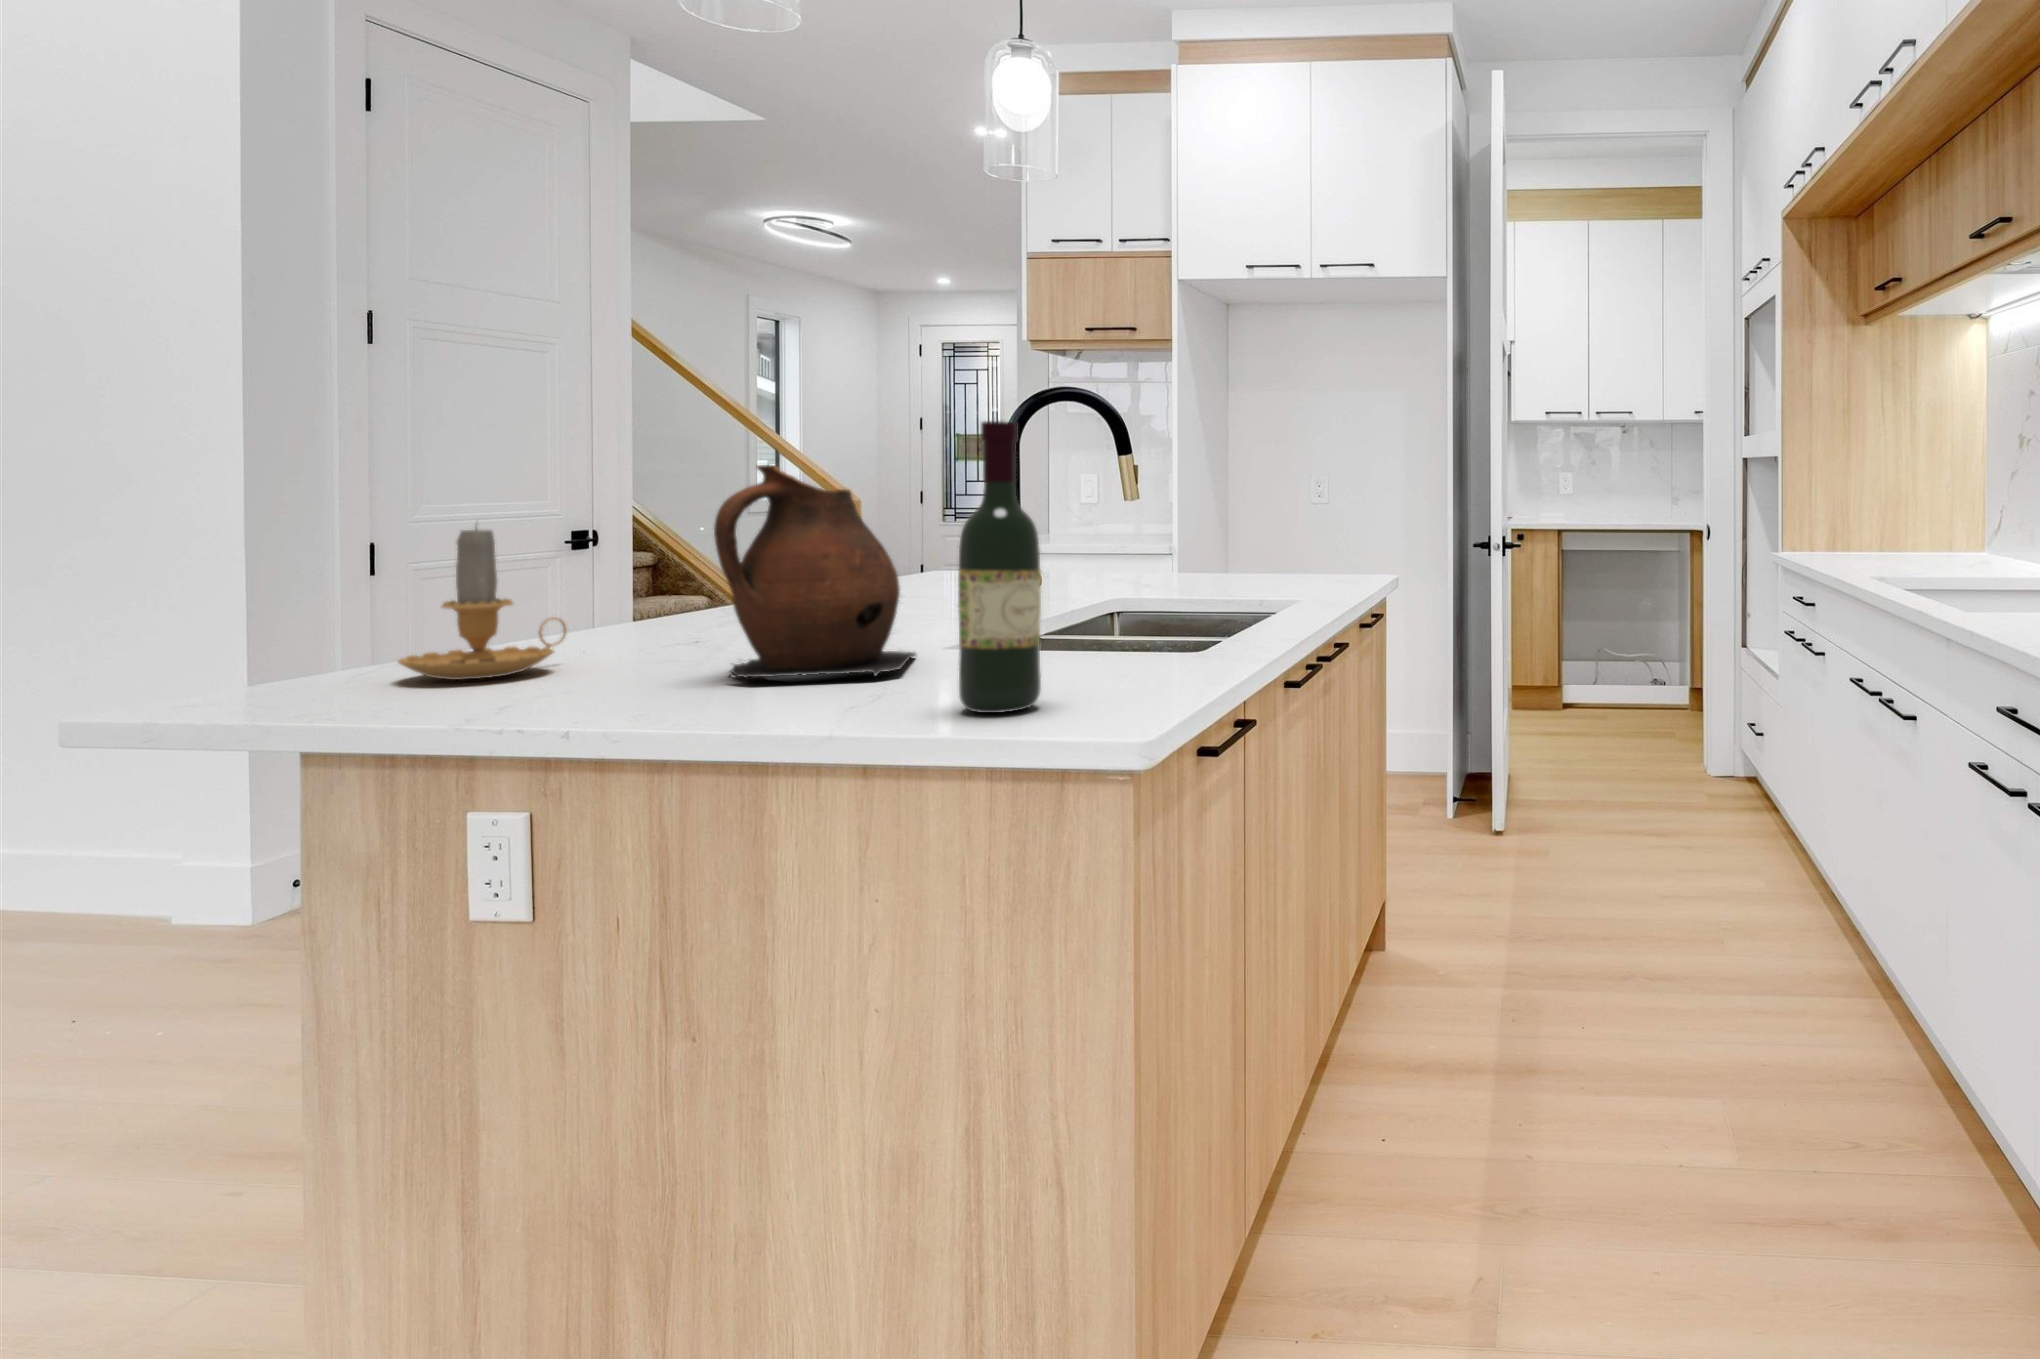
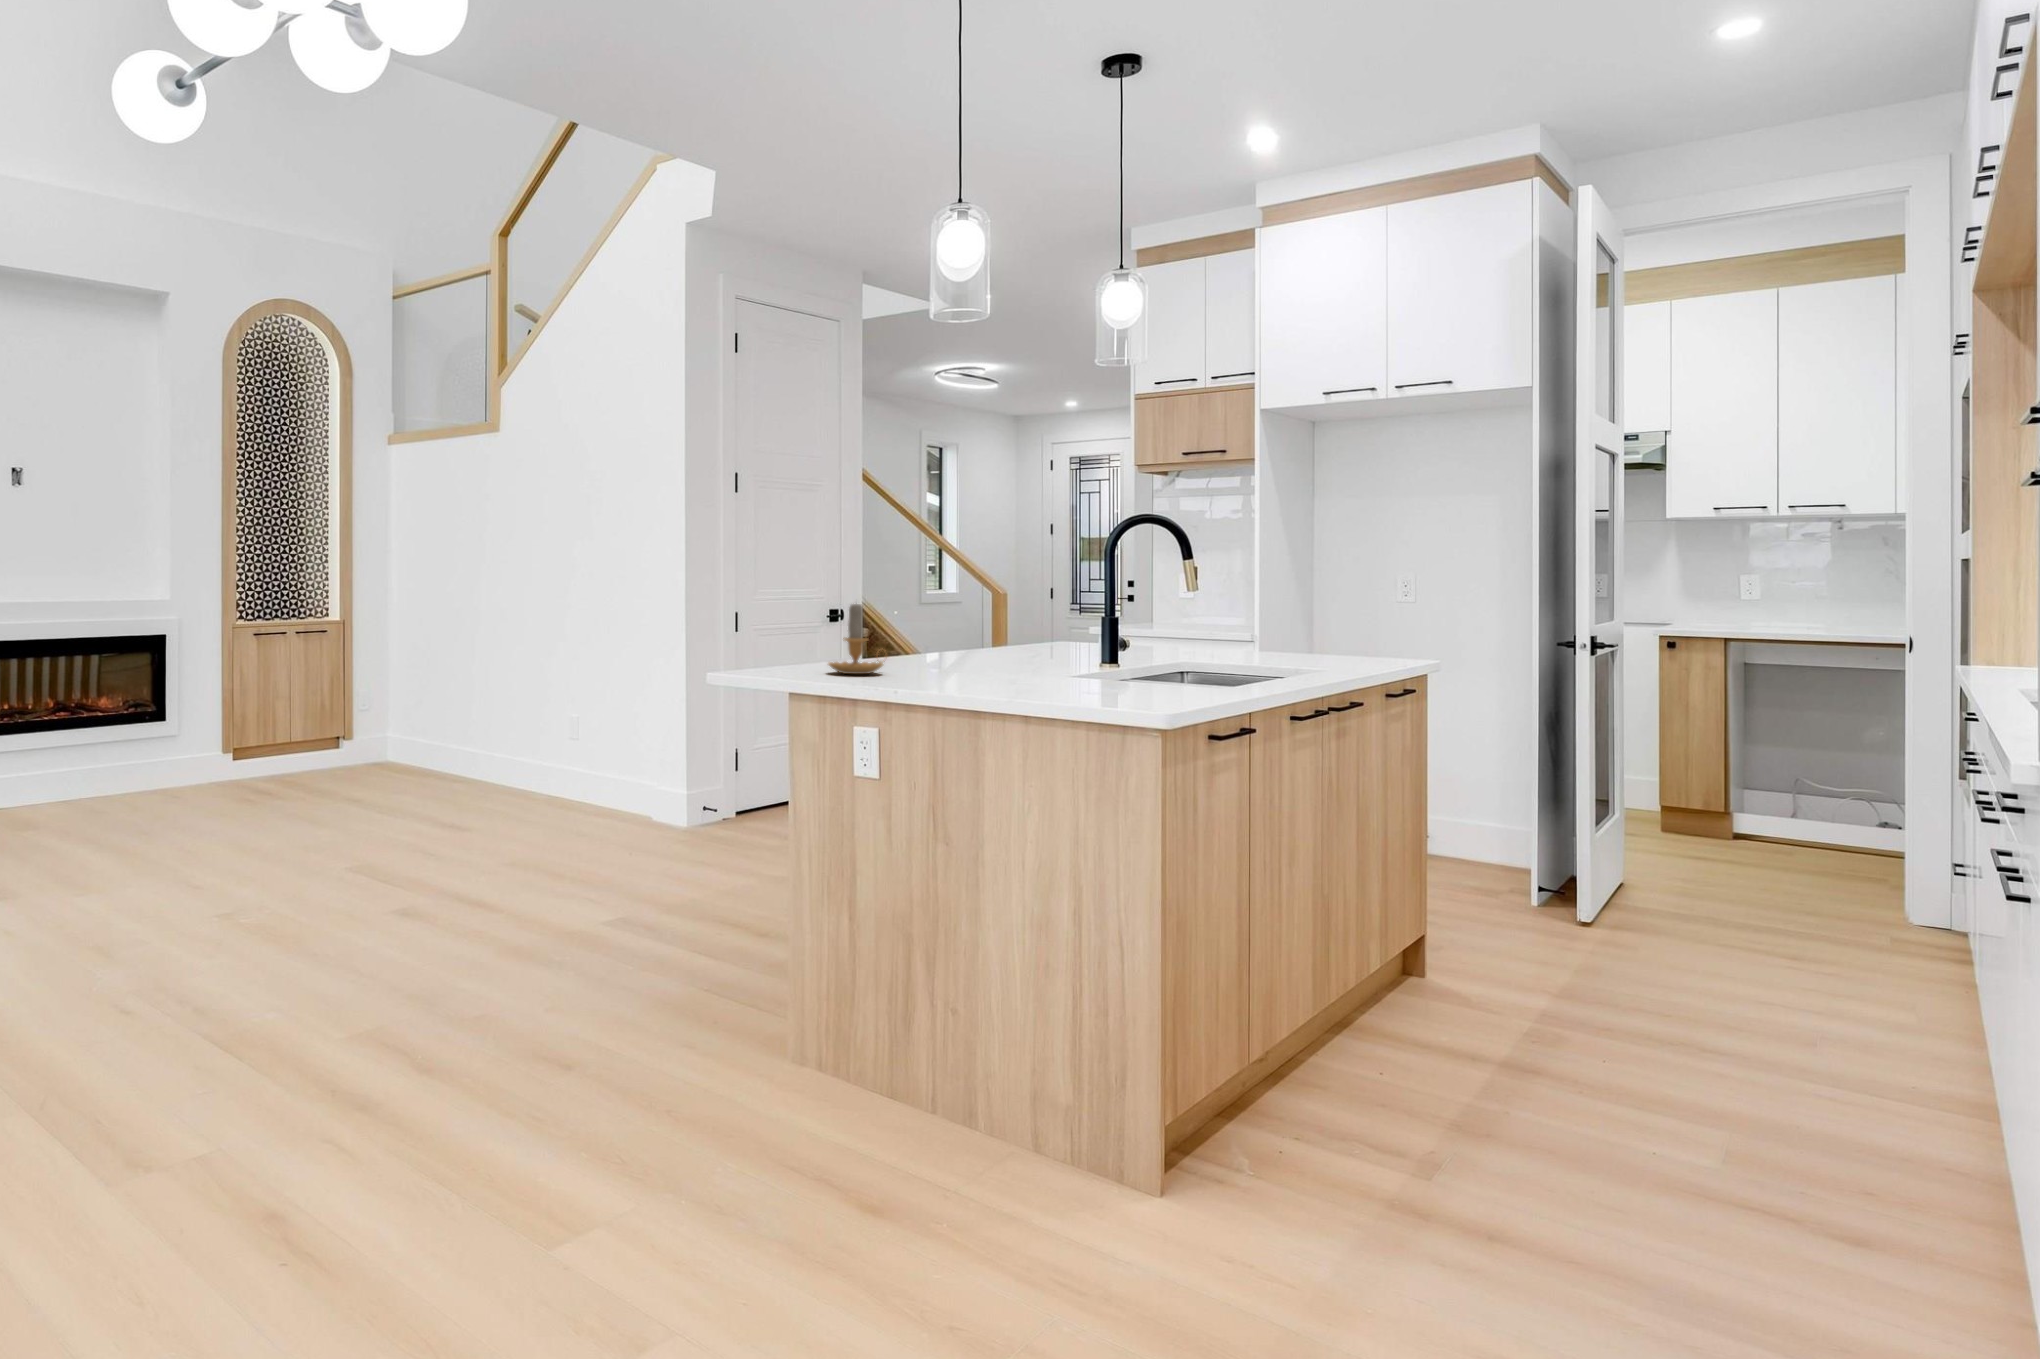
wine bottle: present [958,421,1041,713] -> none [1070,550,1113,701]
ceramic pitcher: present [714,465,916,678] -> none [956,573,1049,685]

